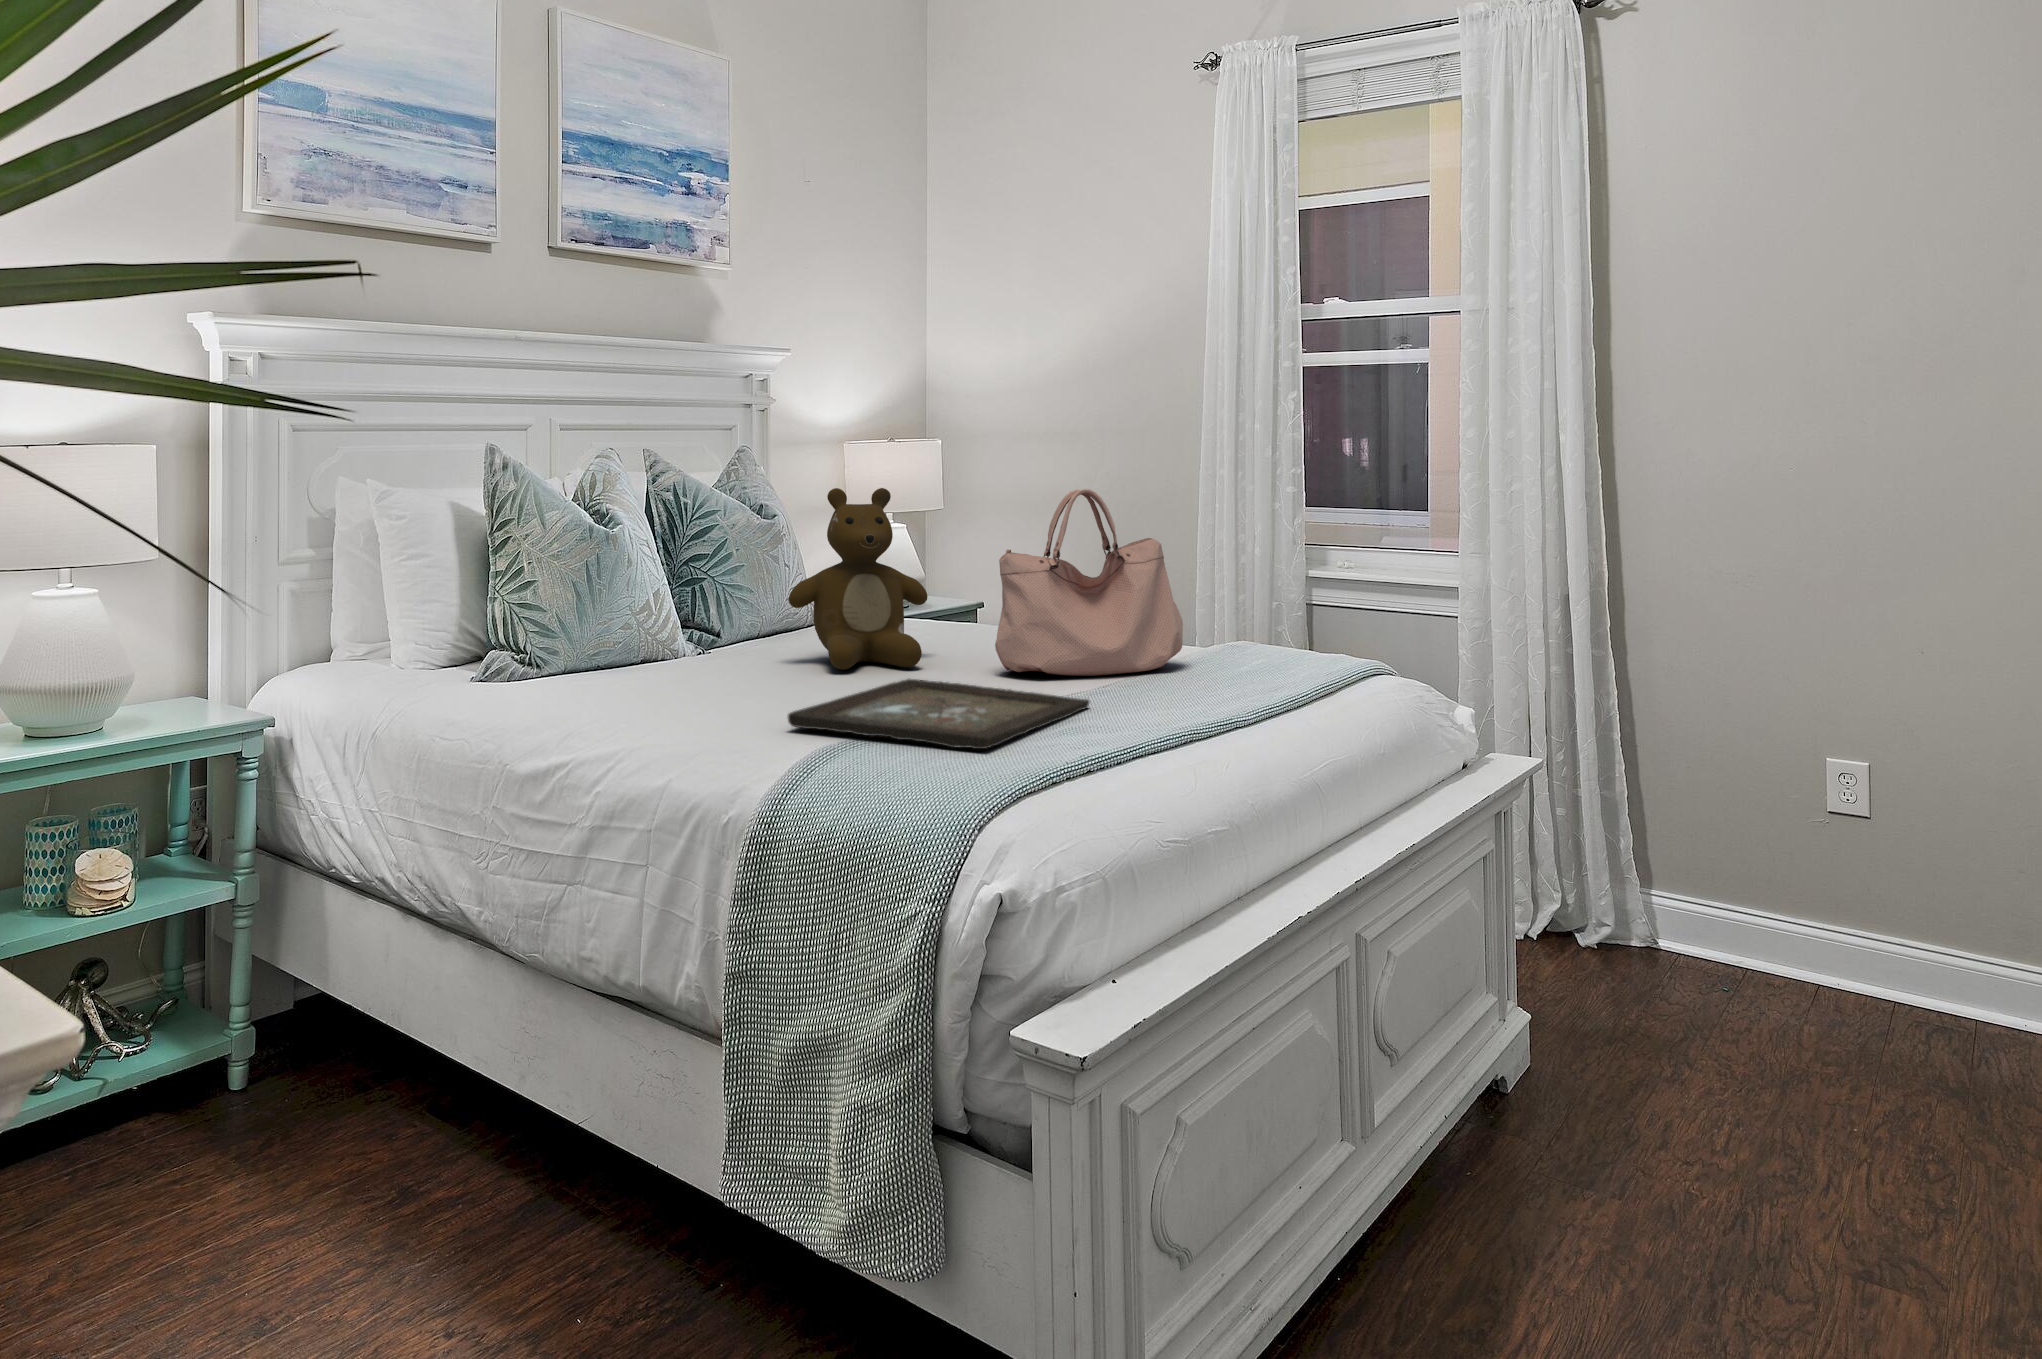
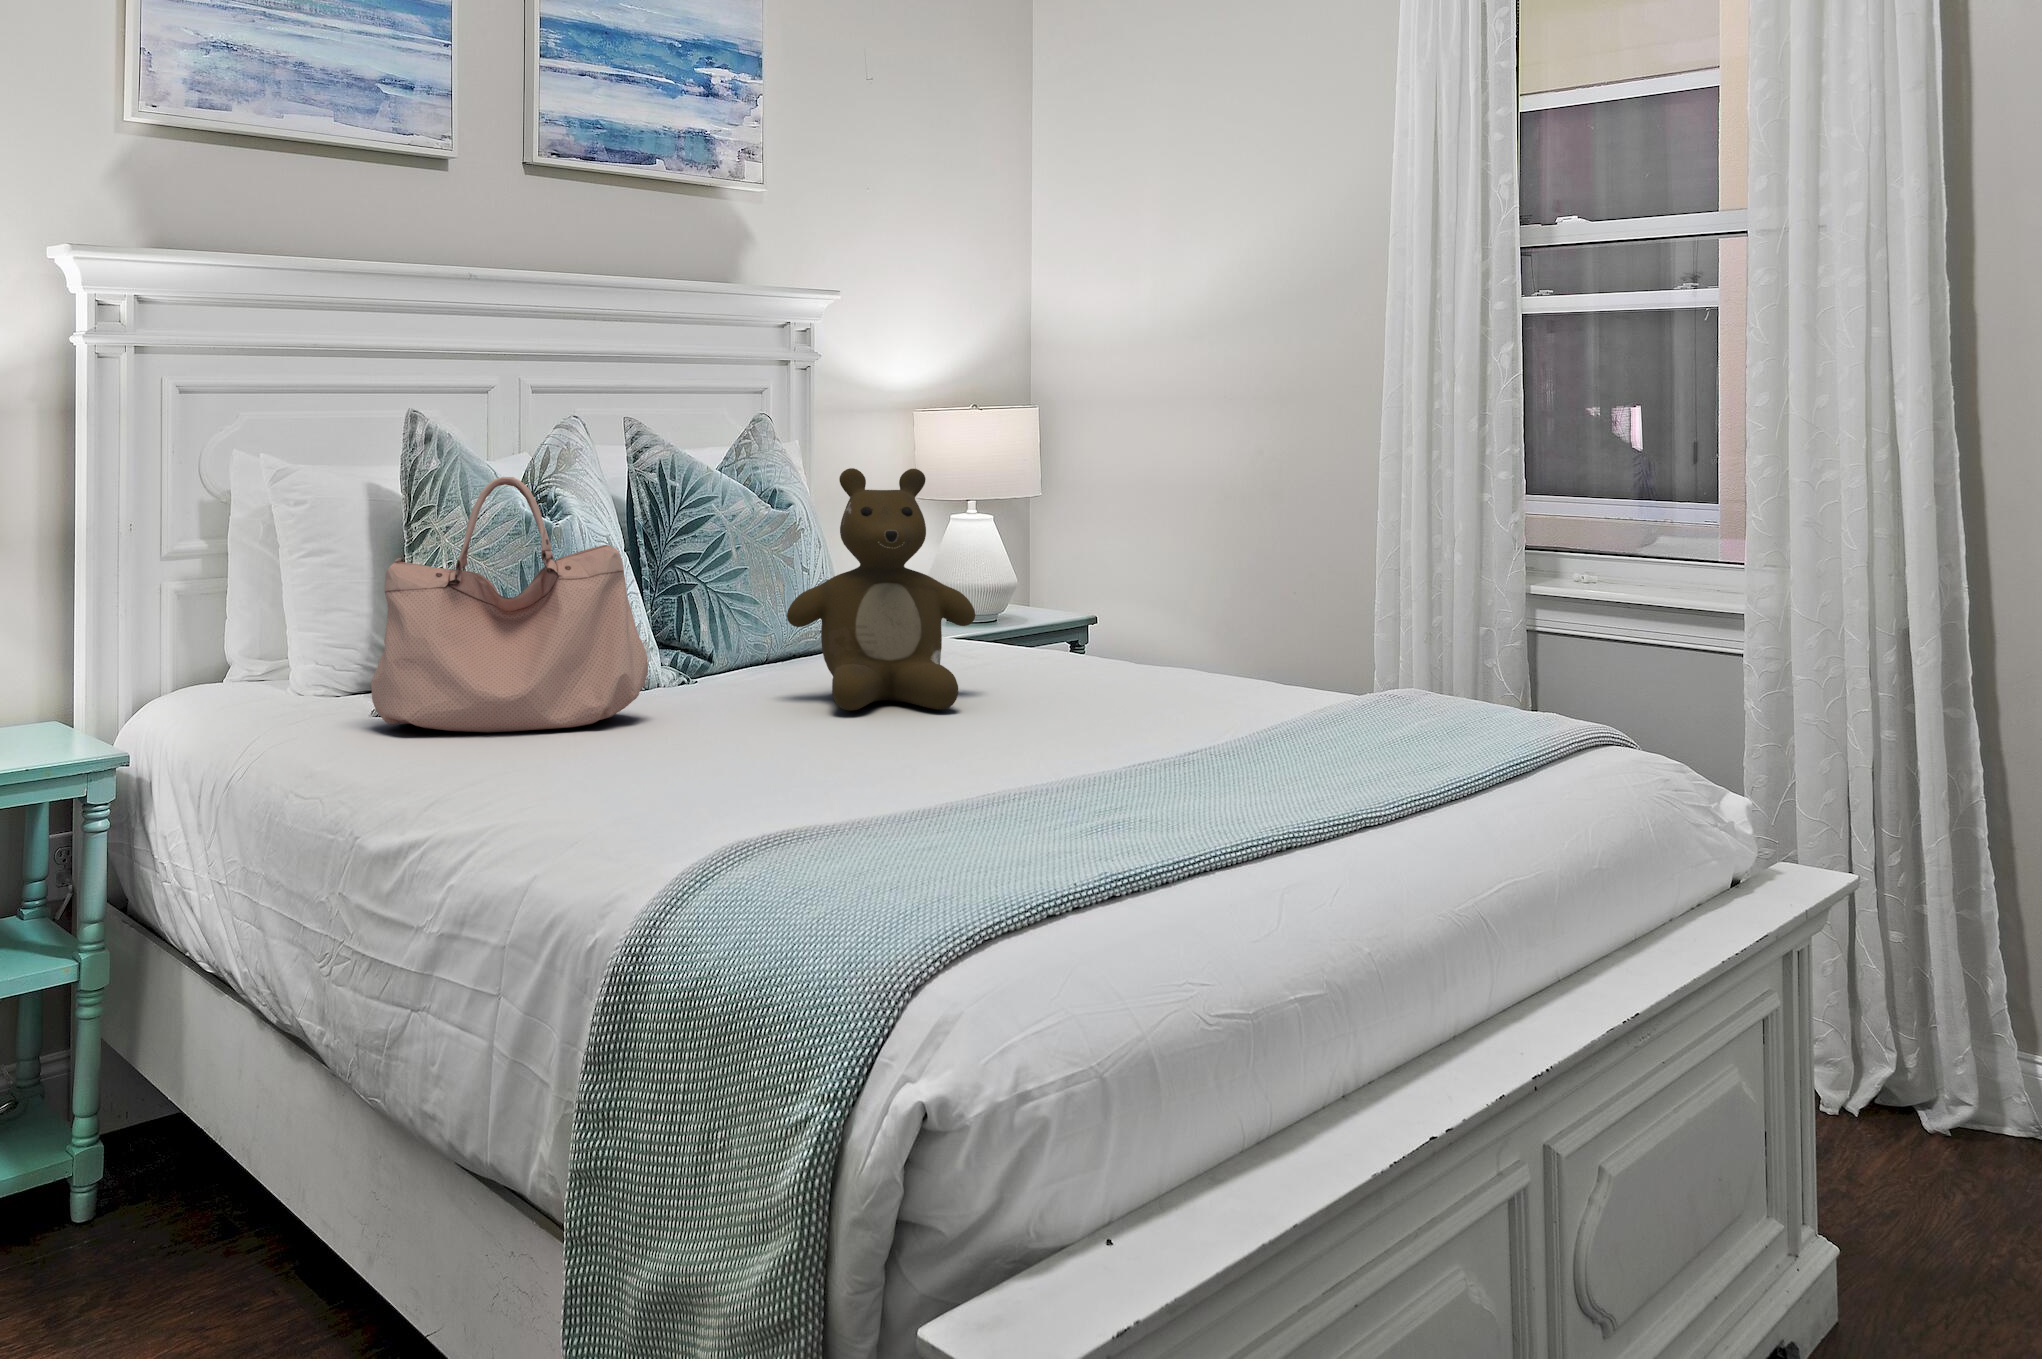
handbag: present [995,489,1183,676] -> present [371,477,648,732]
tray: present [788,679,1089,749] -> none [727,726,1163,832]

